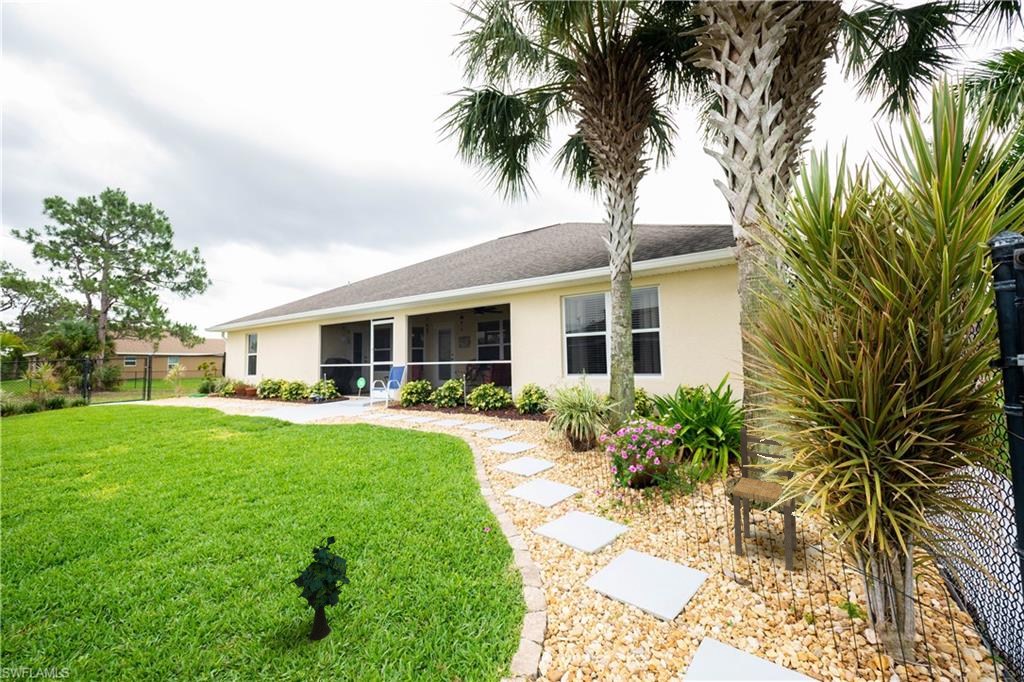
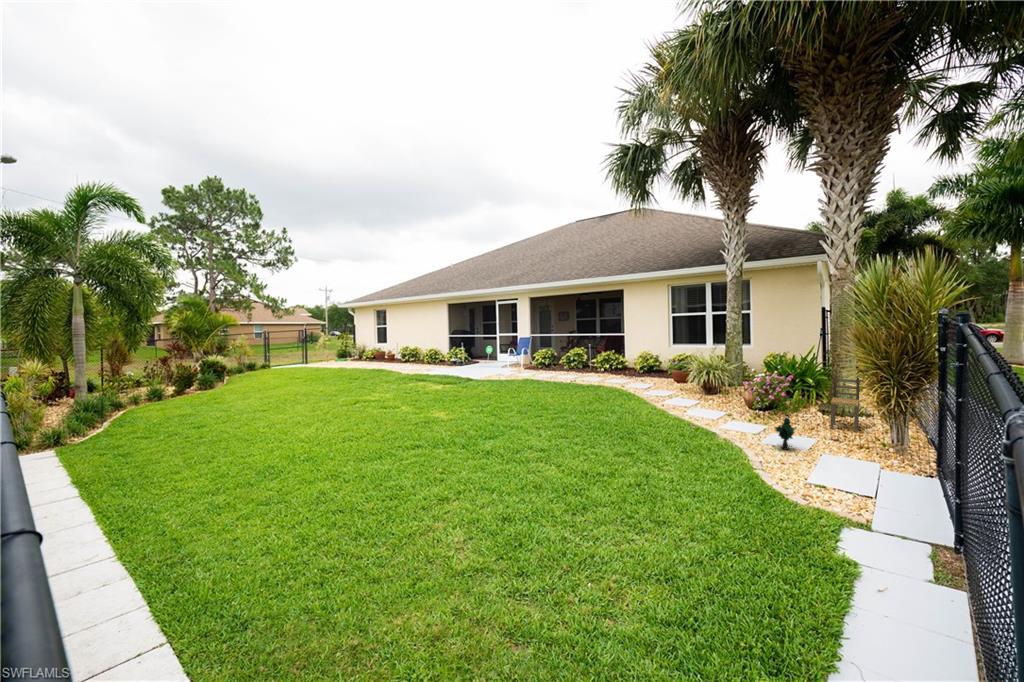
decorative plant: present [288,536,350,640] -> present [775,415,796,450]

